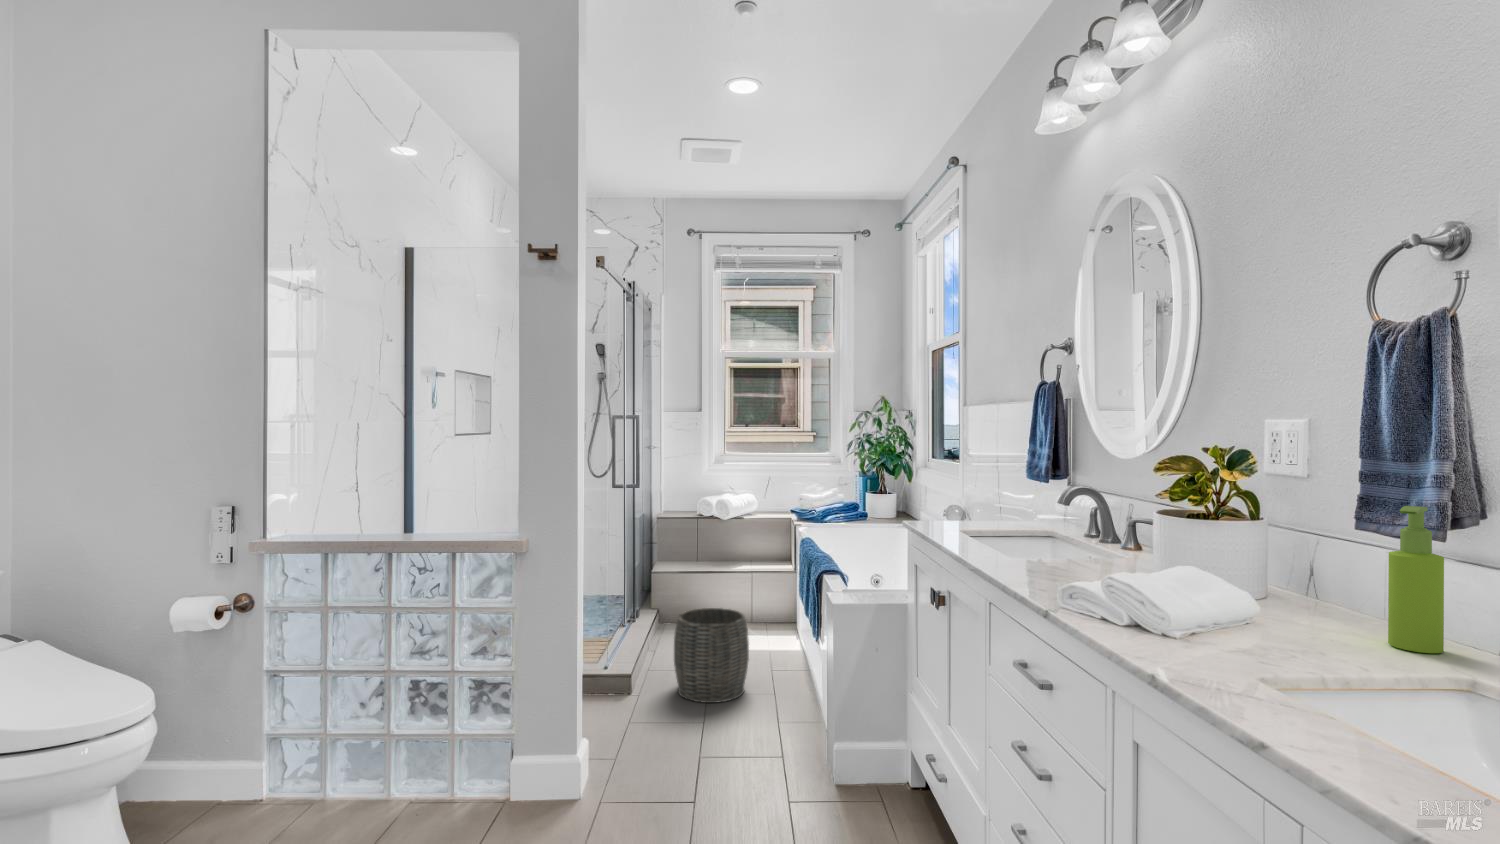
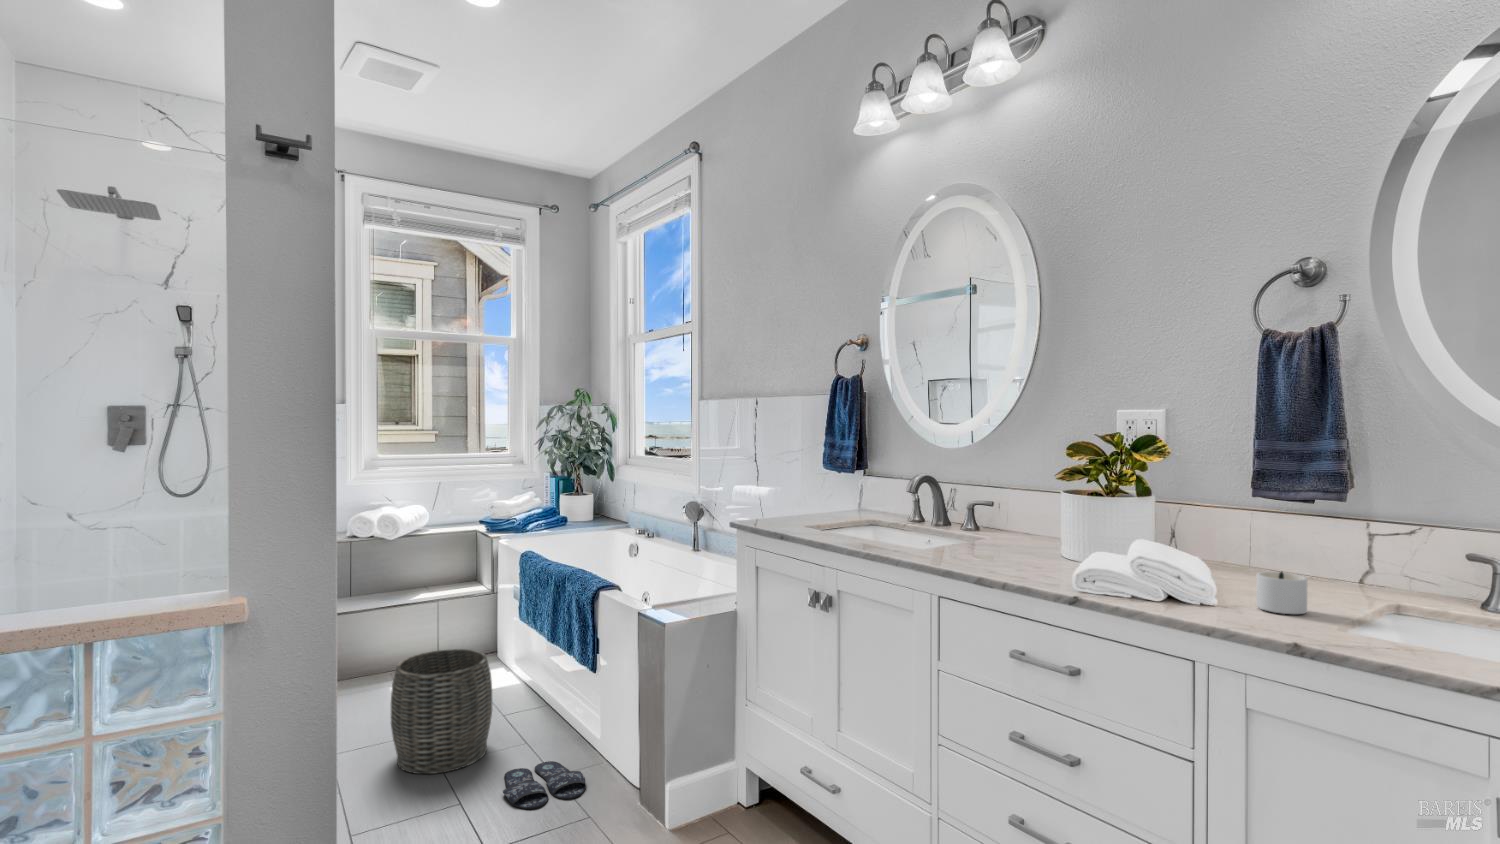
soap dispenser: present [1388,506,1444,653] -> none [1306,476,1346,590]
candle: none [1223,608,1299,660] -> present [1256,572,1307,614]
slippers: none [731,712,797,744] -> present [503,761,586,809]

